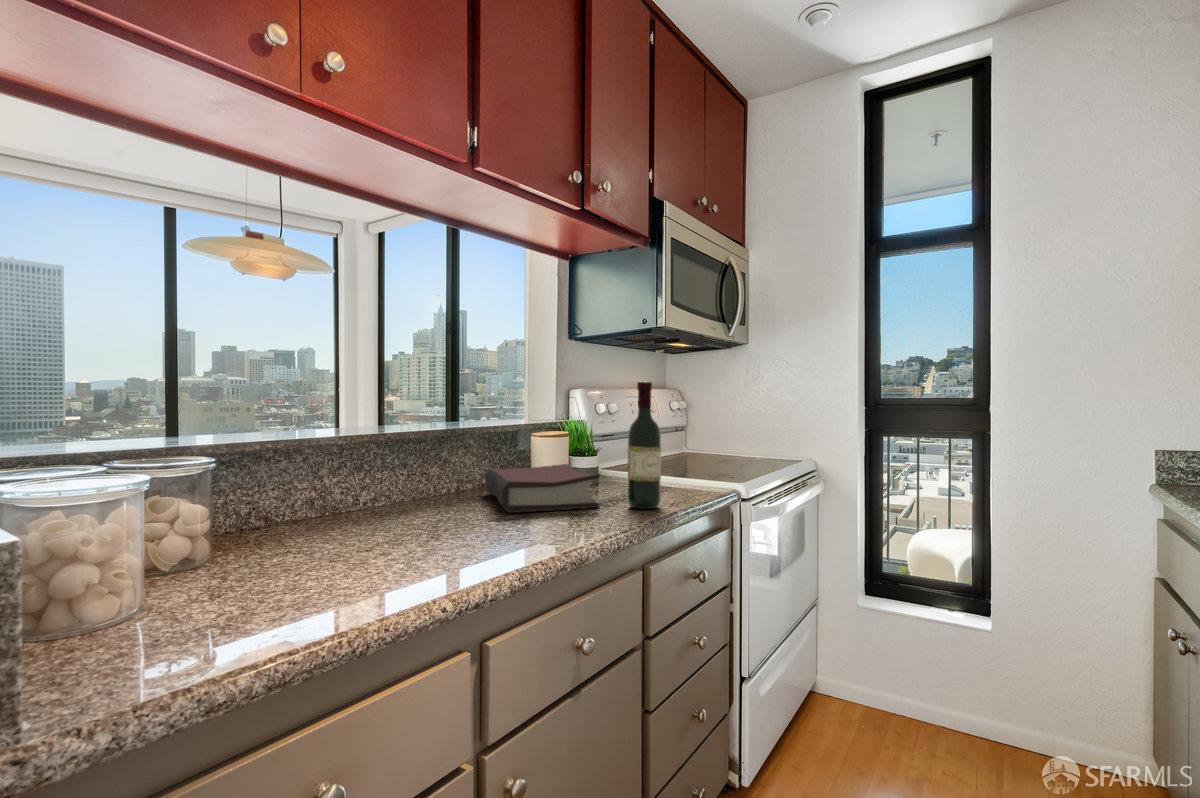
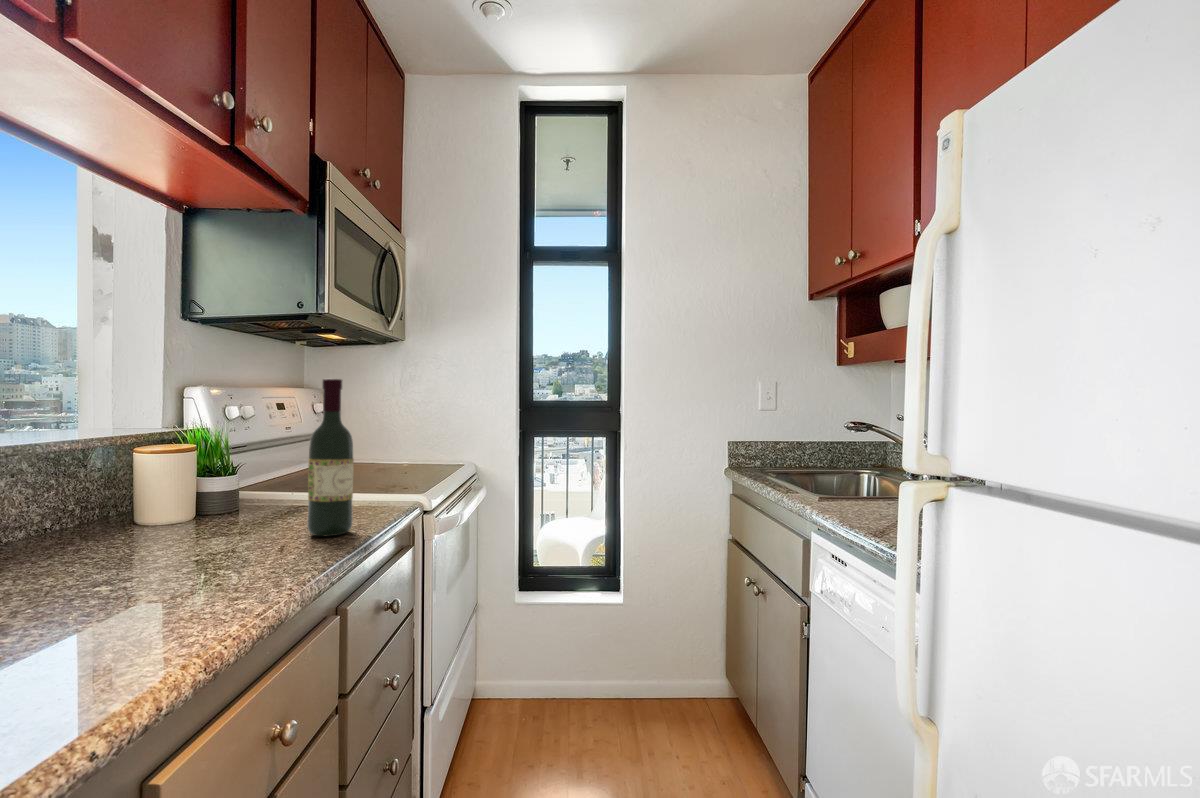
hardback book: present [485,464,600,513] -> none [45,488,268,570]

